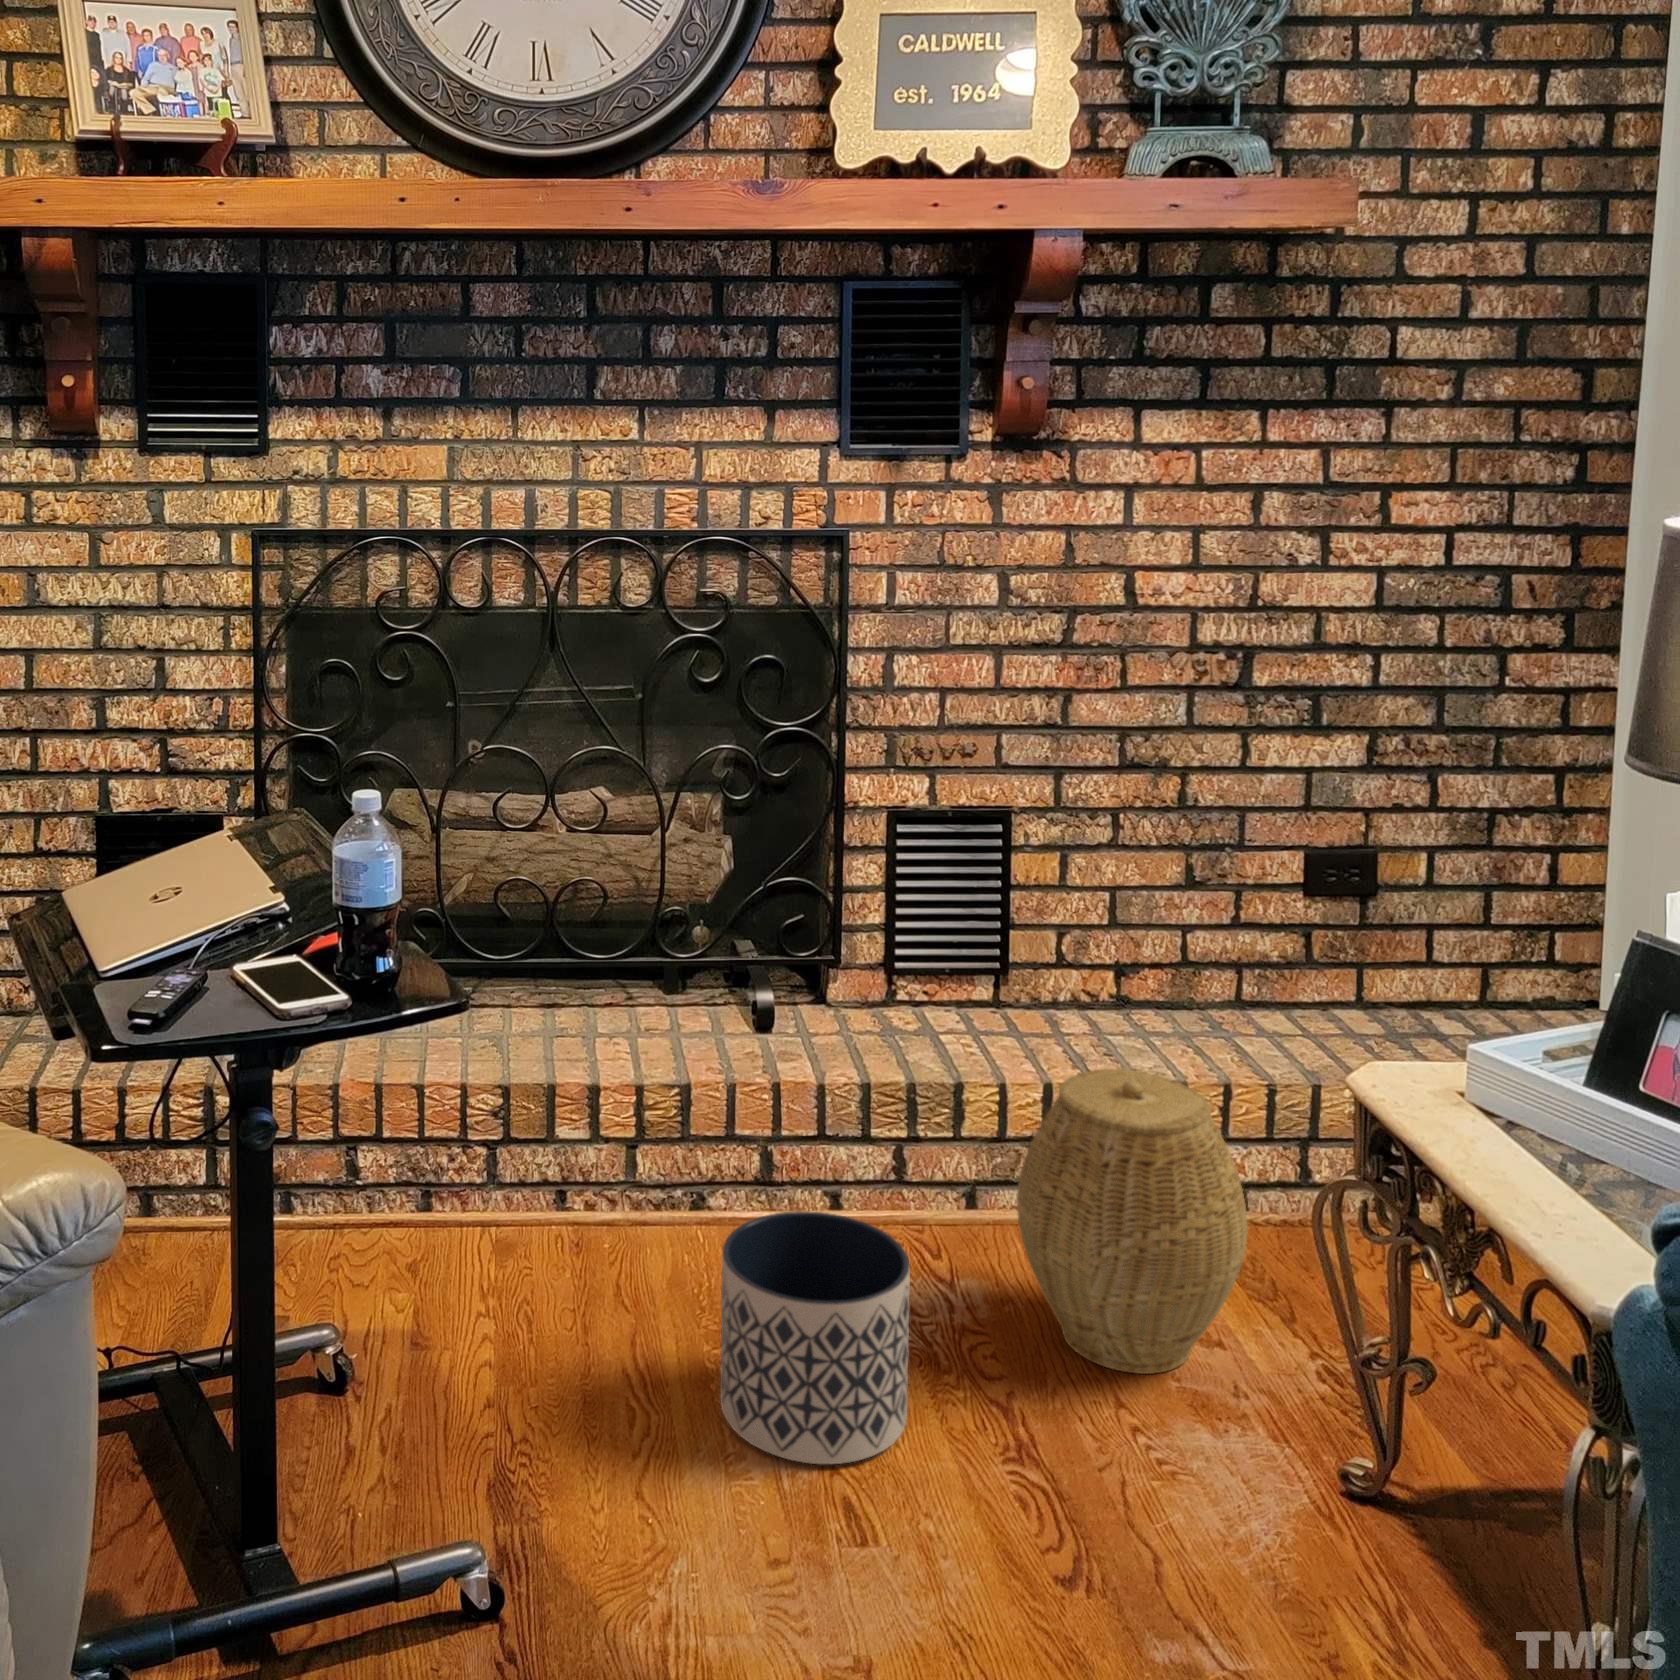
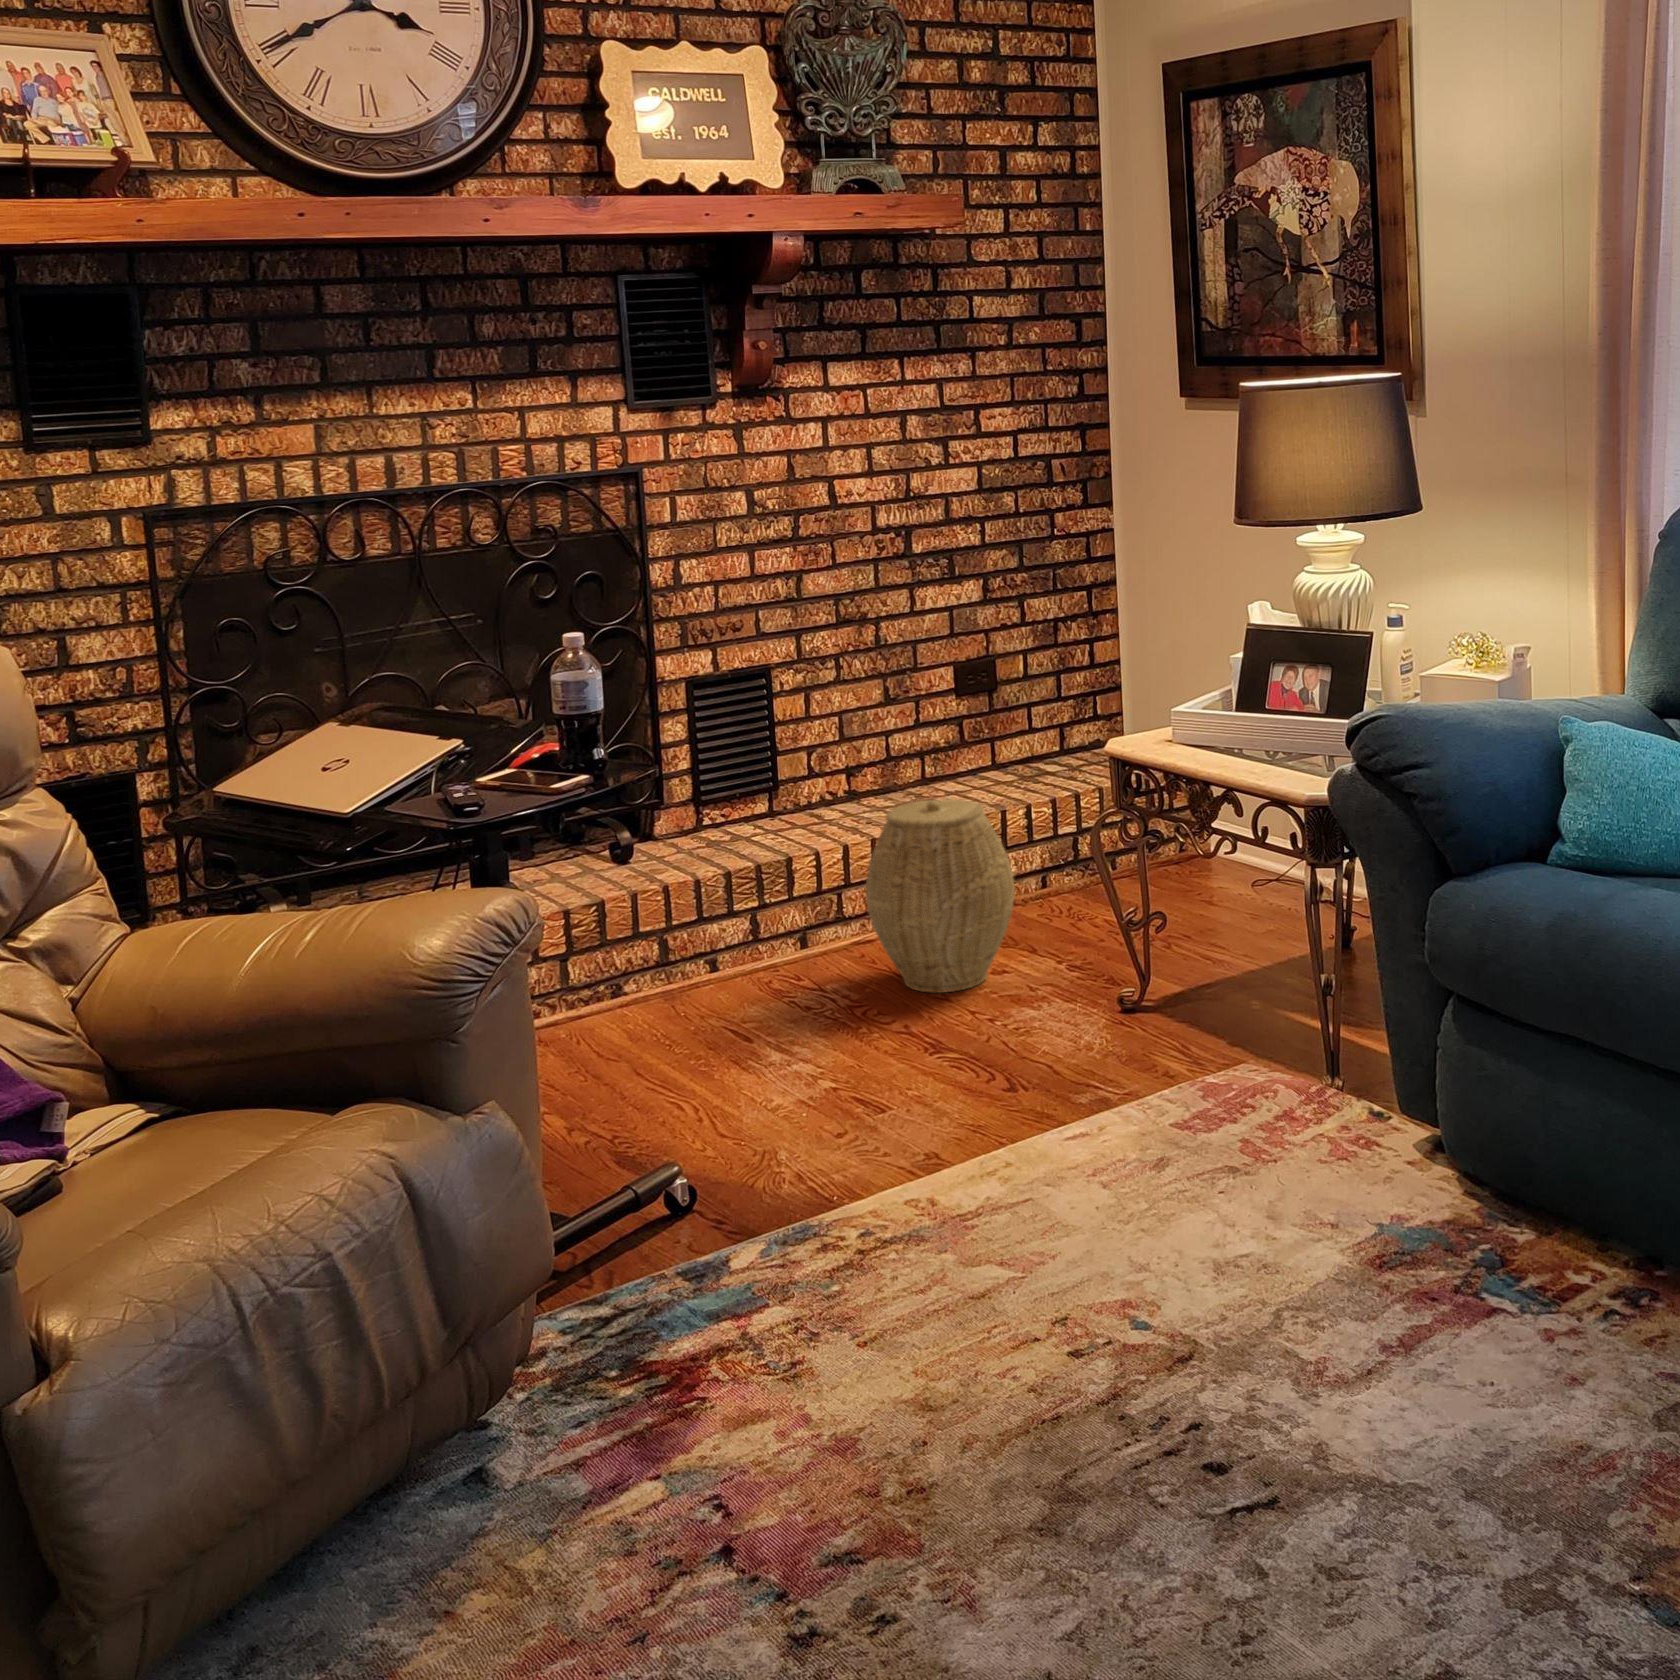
planter: present [720,1211,910,1464] -> none [715,926,854,1083]

